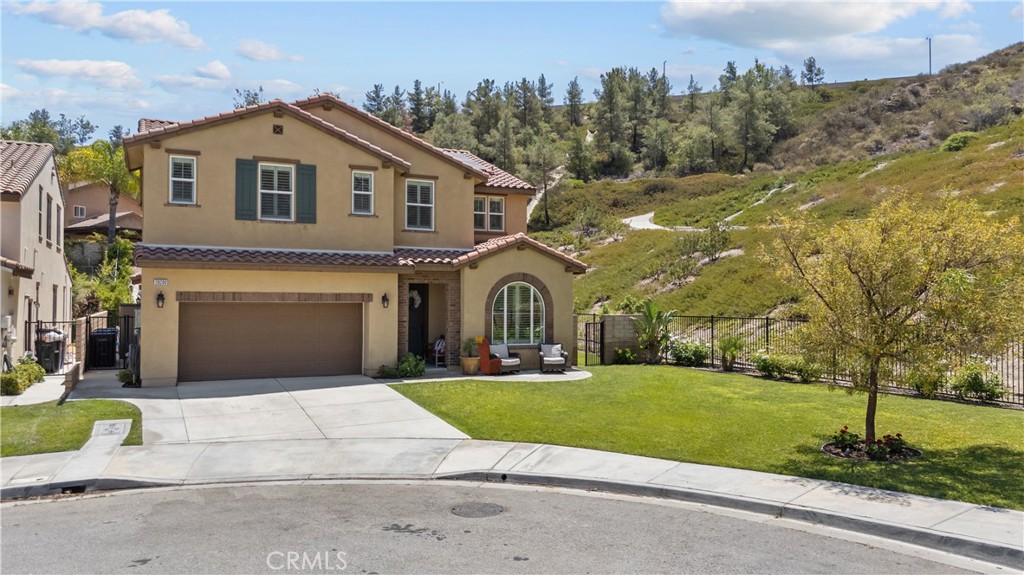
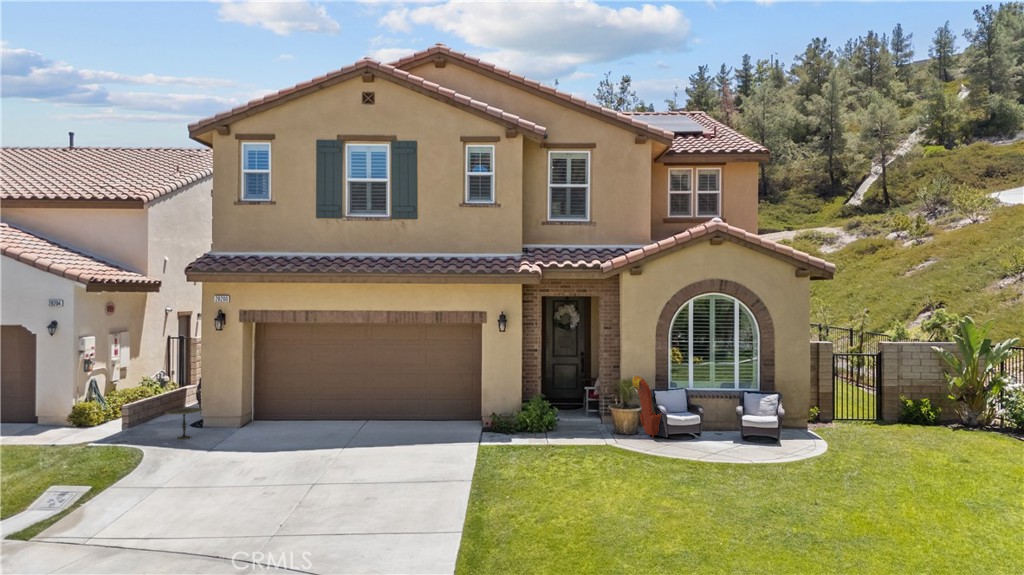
side table: none [115,371,146,395] -> present [165,408,202,439]

